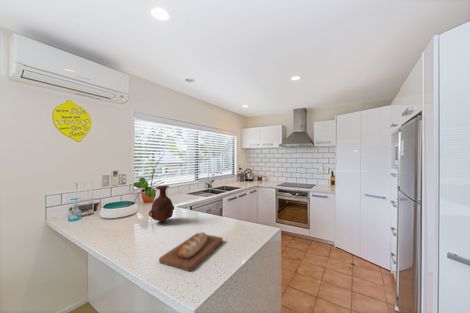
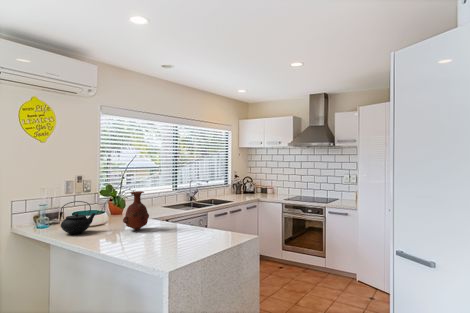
teapot: none [85,196,124,229] -> present [61,201,96,234]
bread loaf: present [159,232,223,271] -> none [140,234,198,257]

